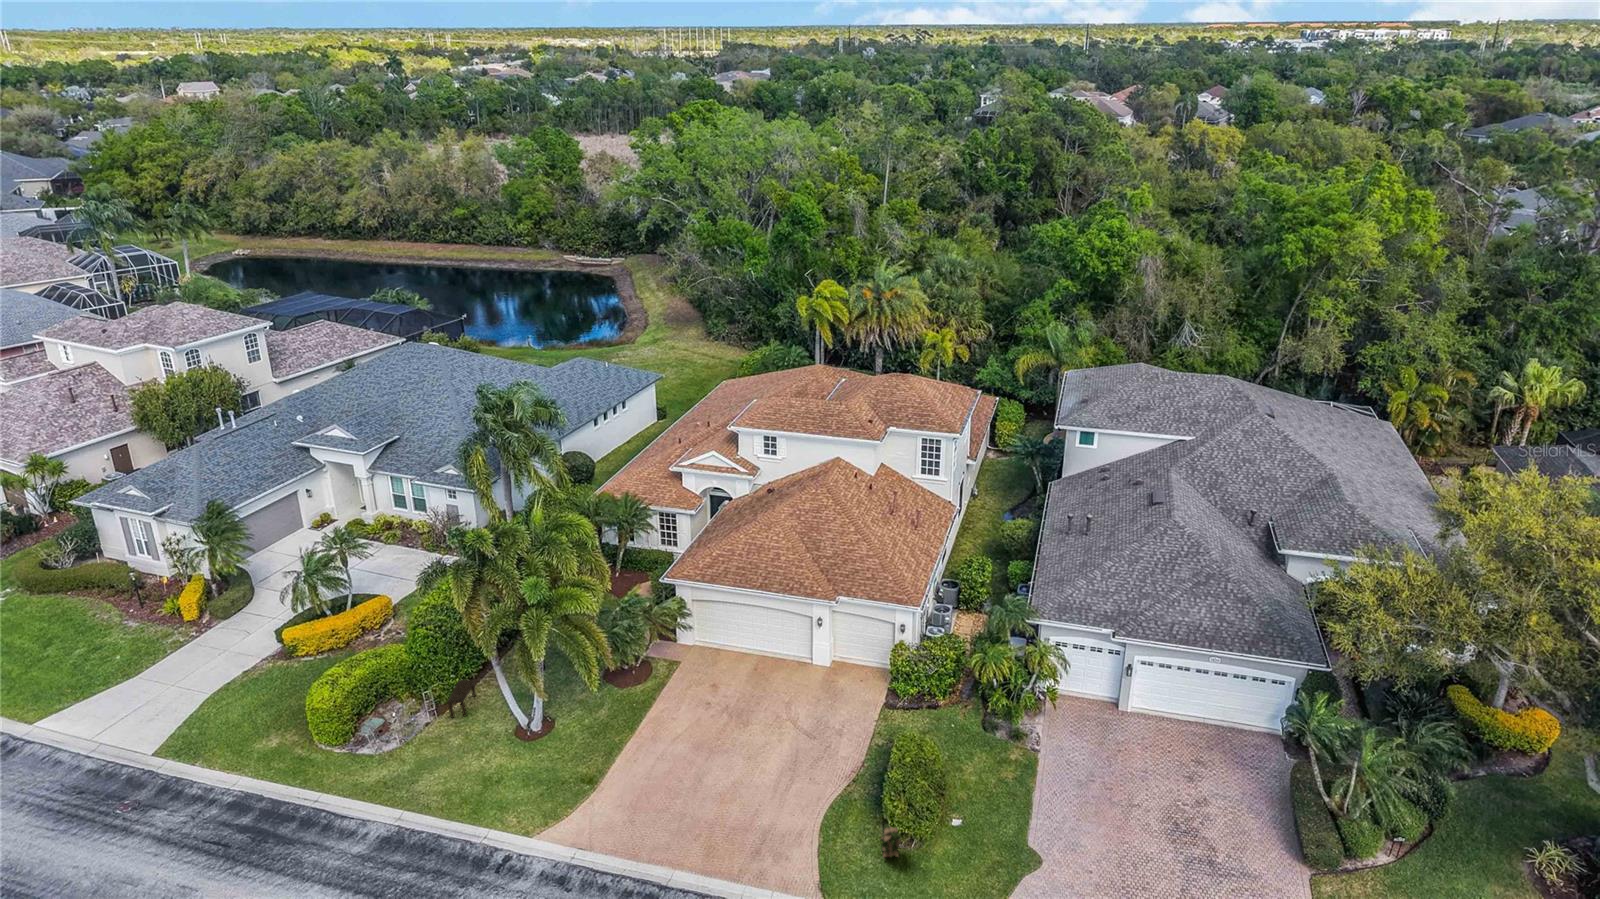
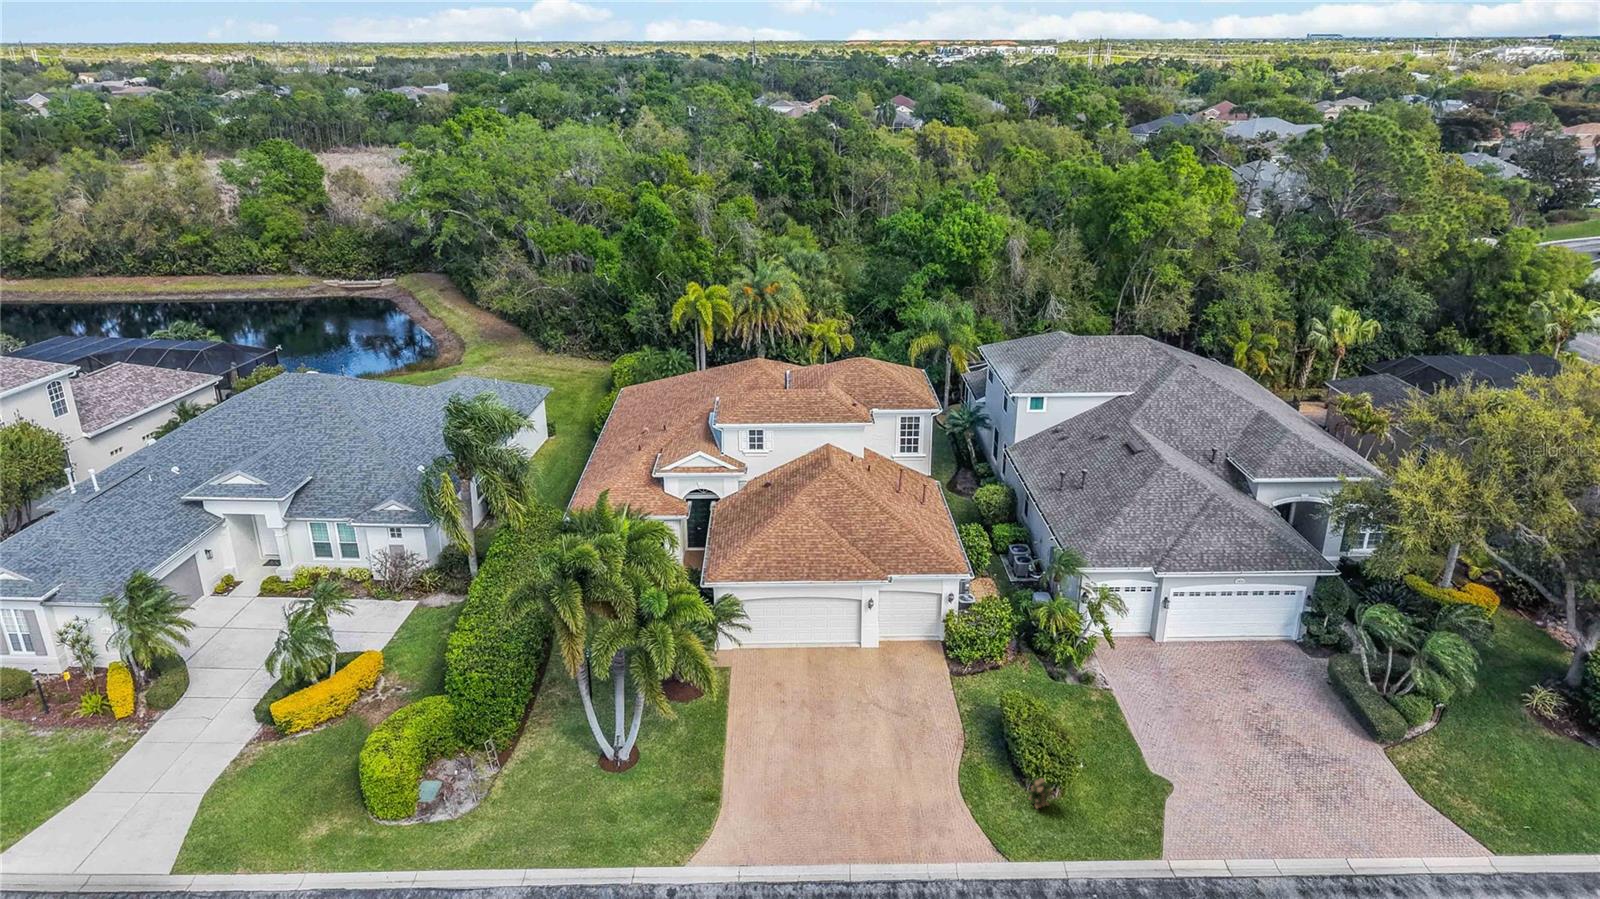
bench: present [447,680,476,717] -> none [513,721,535,766]

